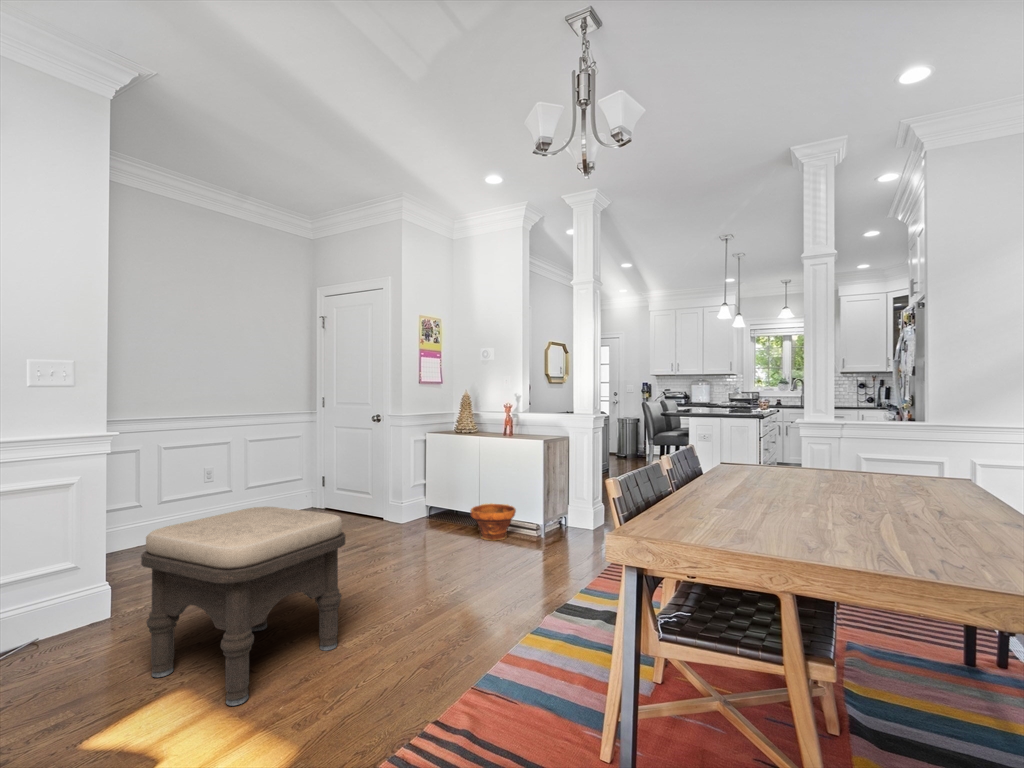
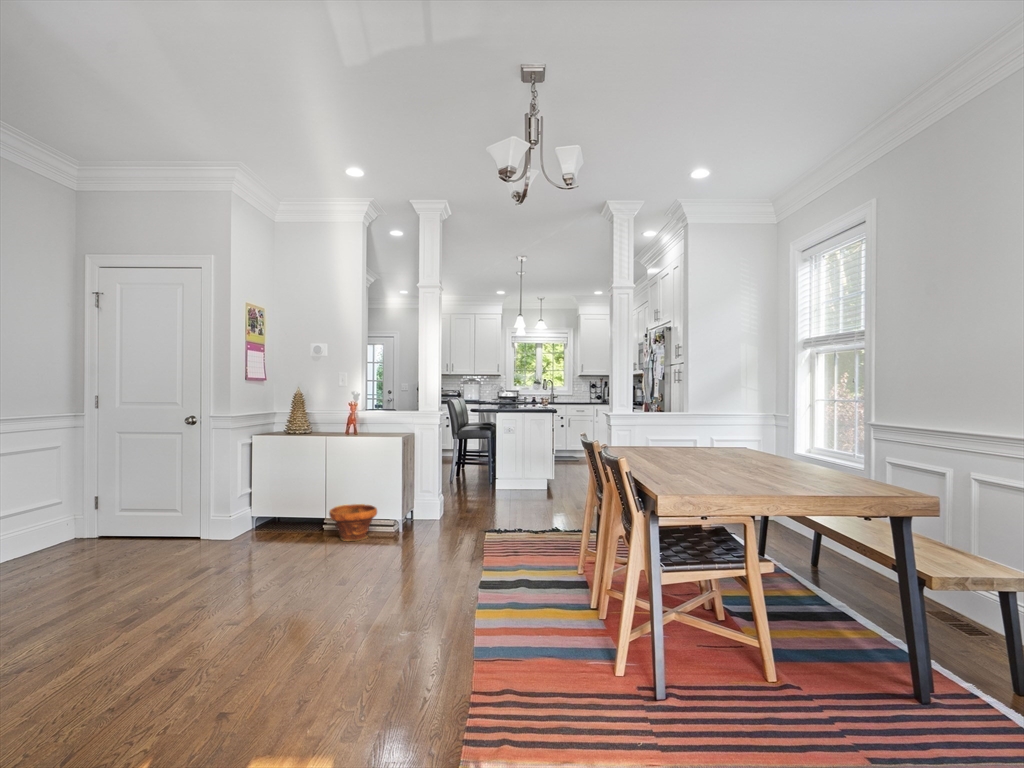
ottoman: present [141,507,345,706] -> none [95,519,320,736]

